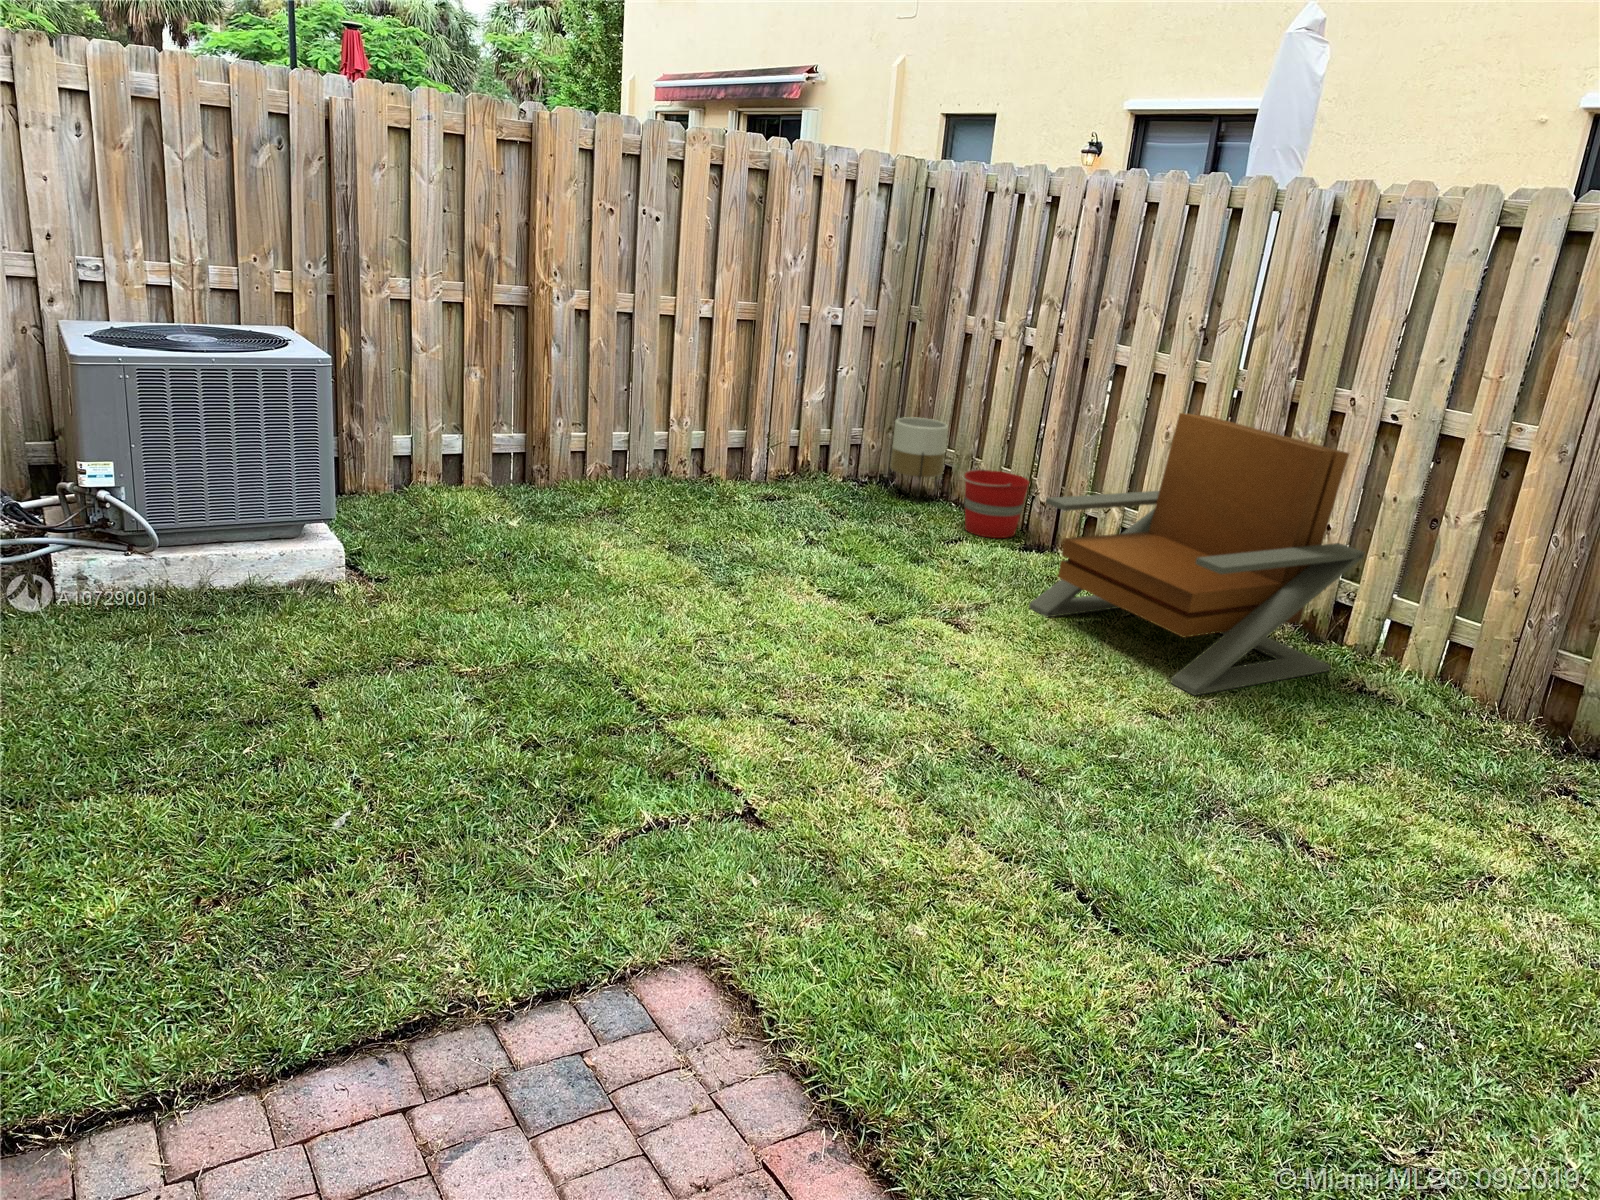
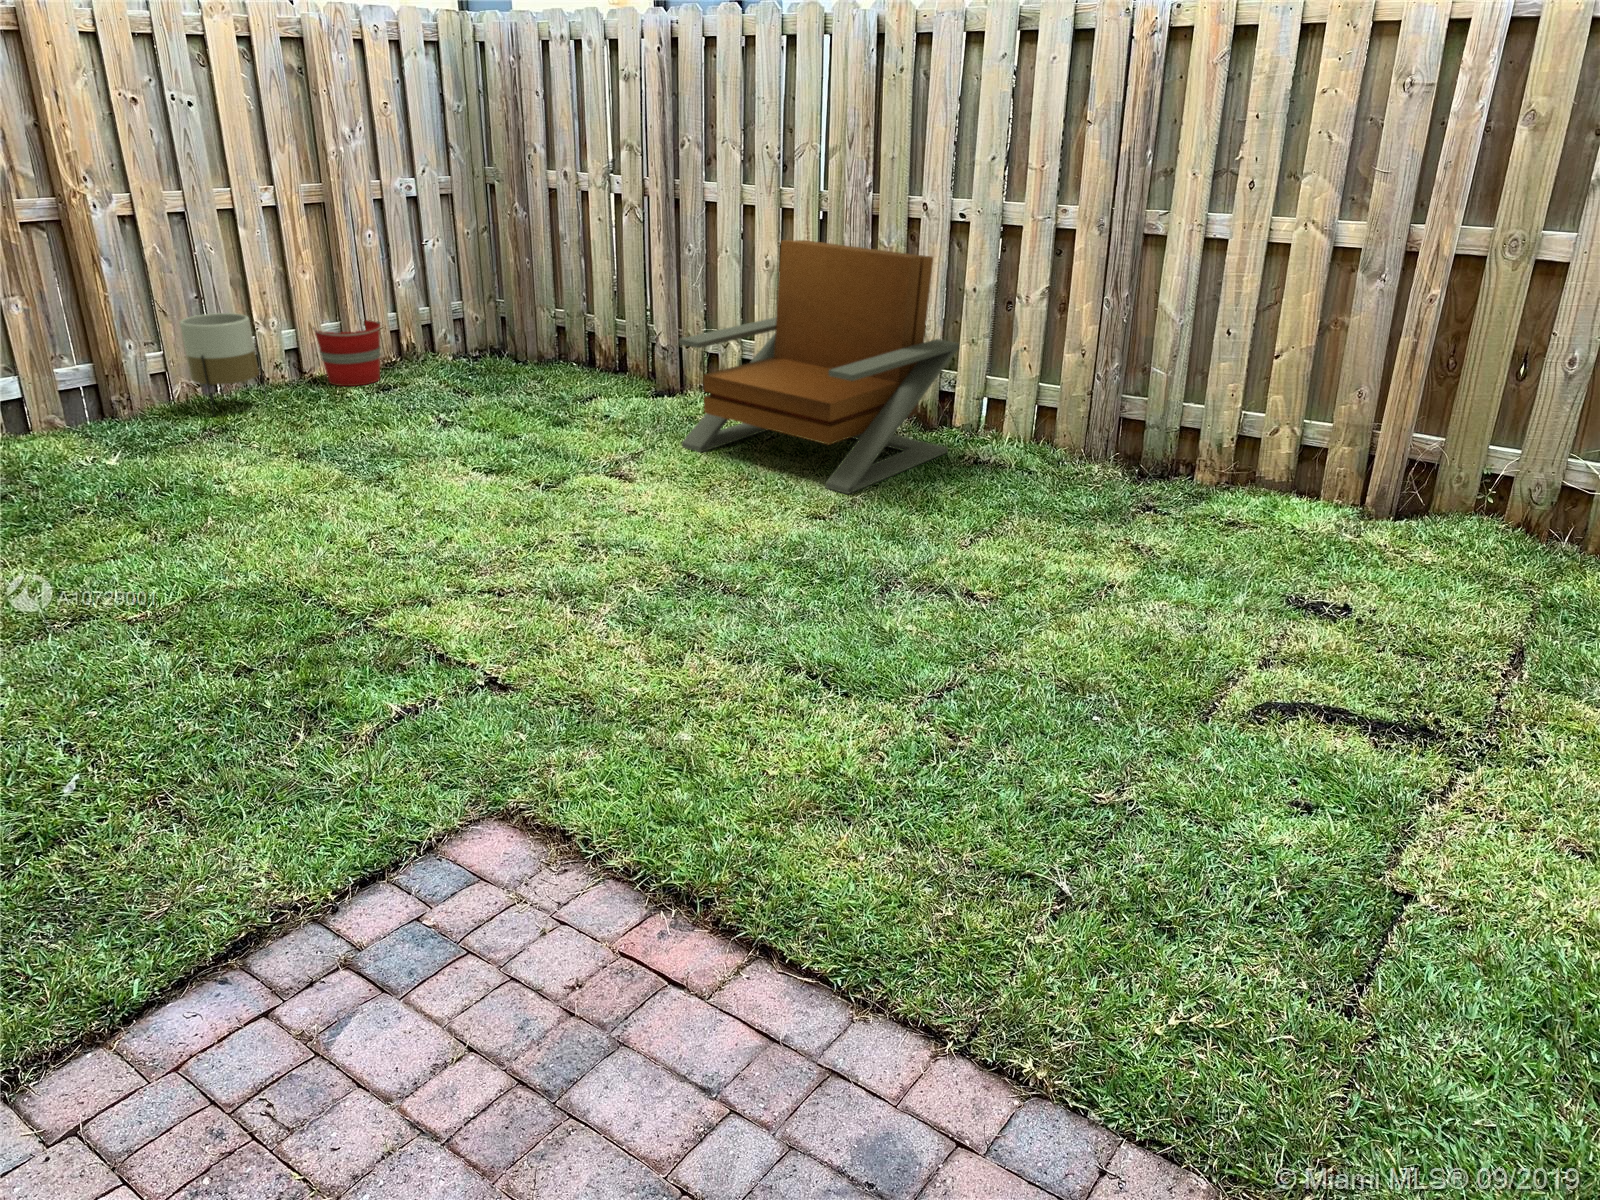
planter: present [888,417,948,502] -> present [180,313,267,416]
bucket: present [964,469,1029,538] -> present [313,320,382,386]

